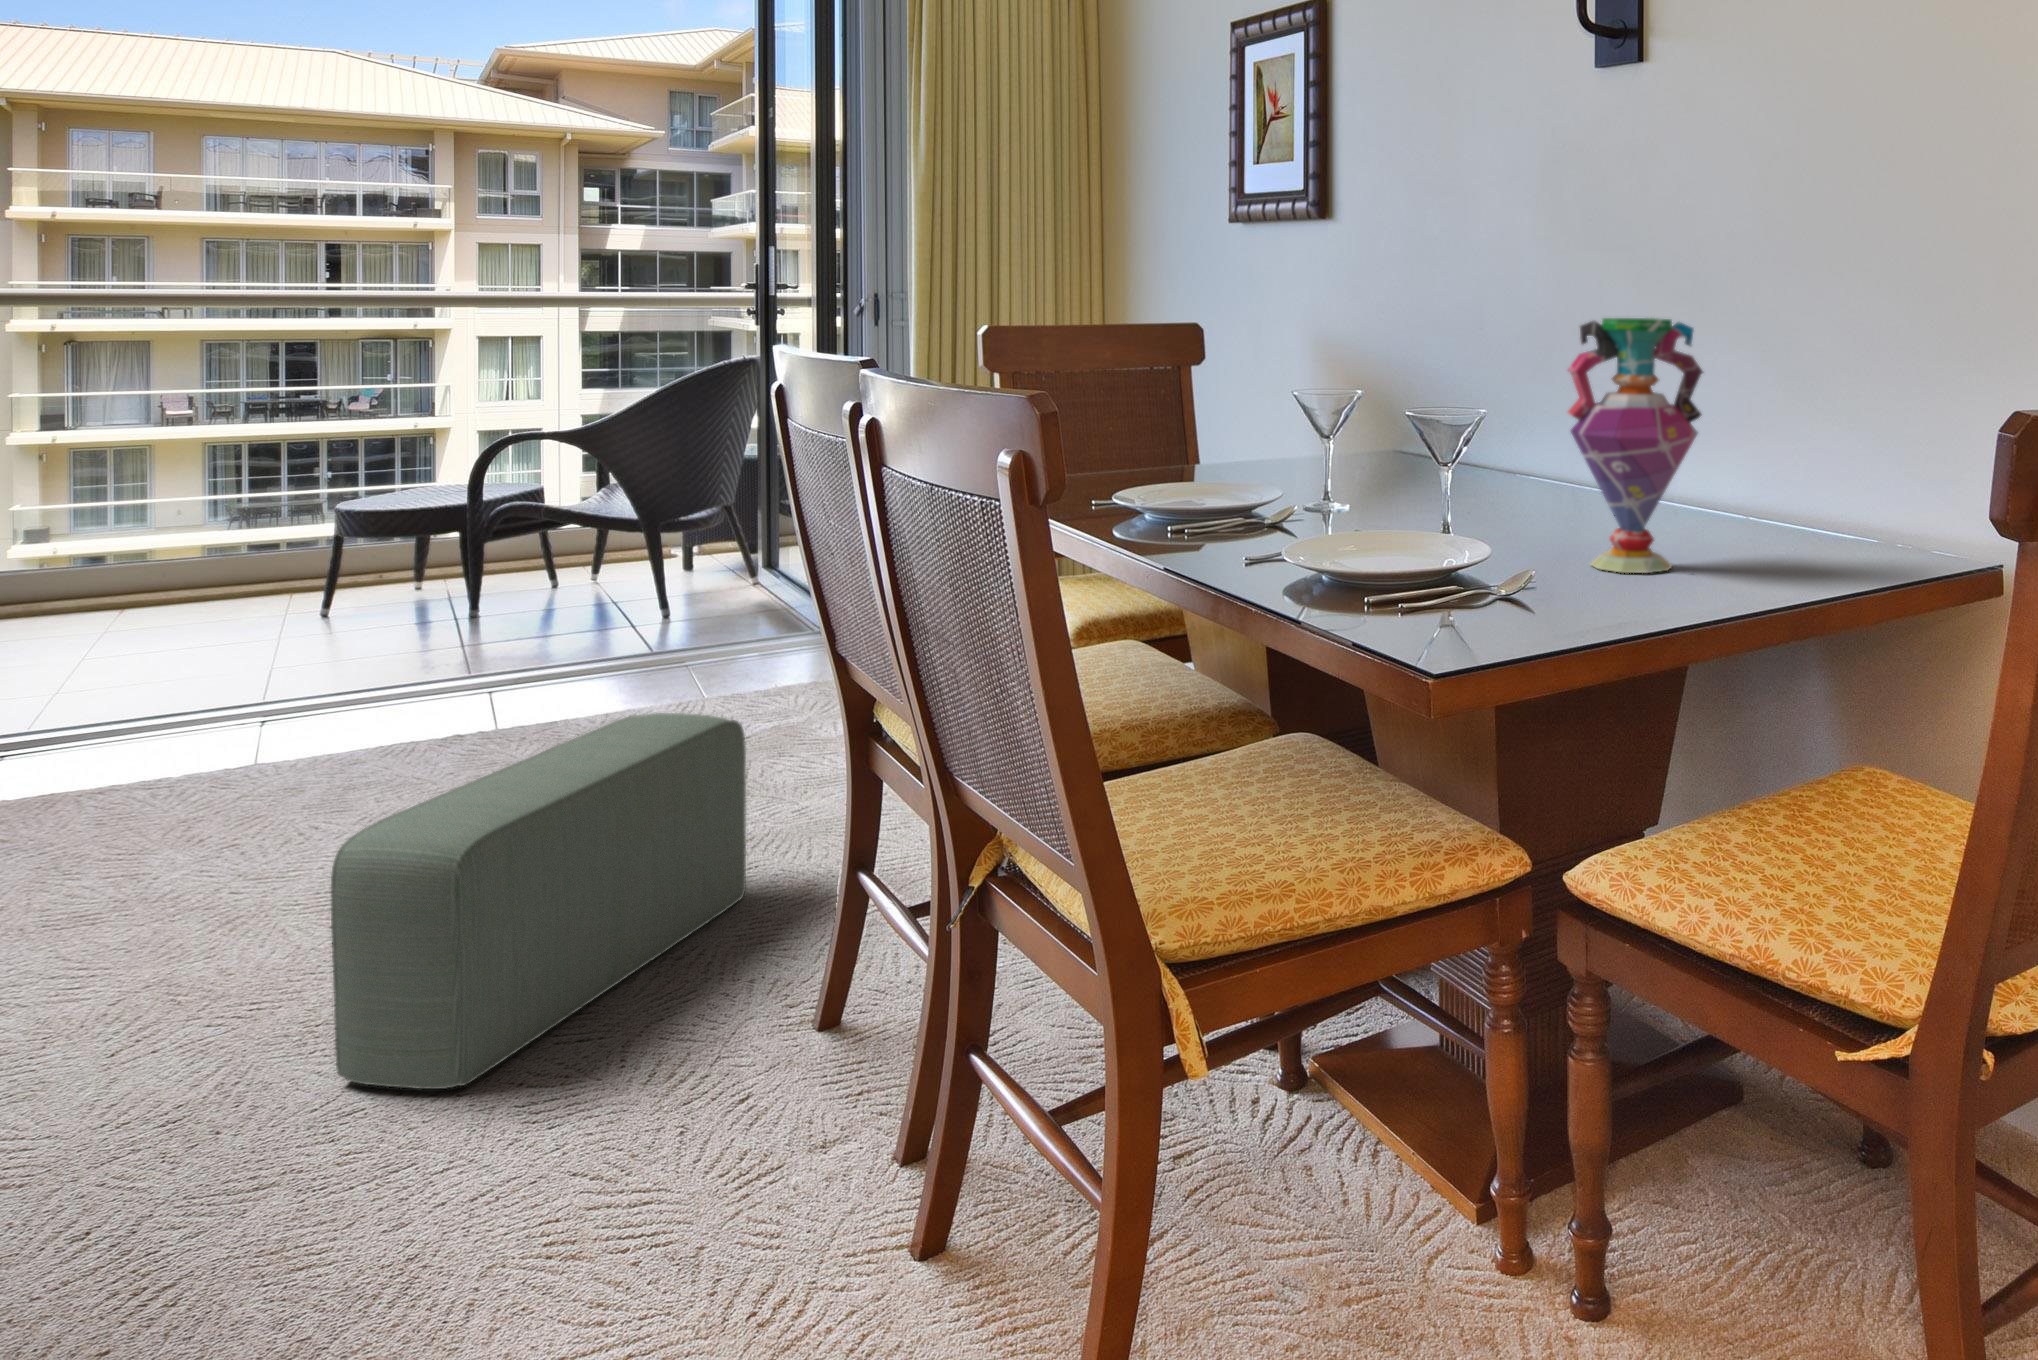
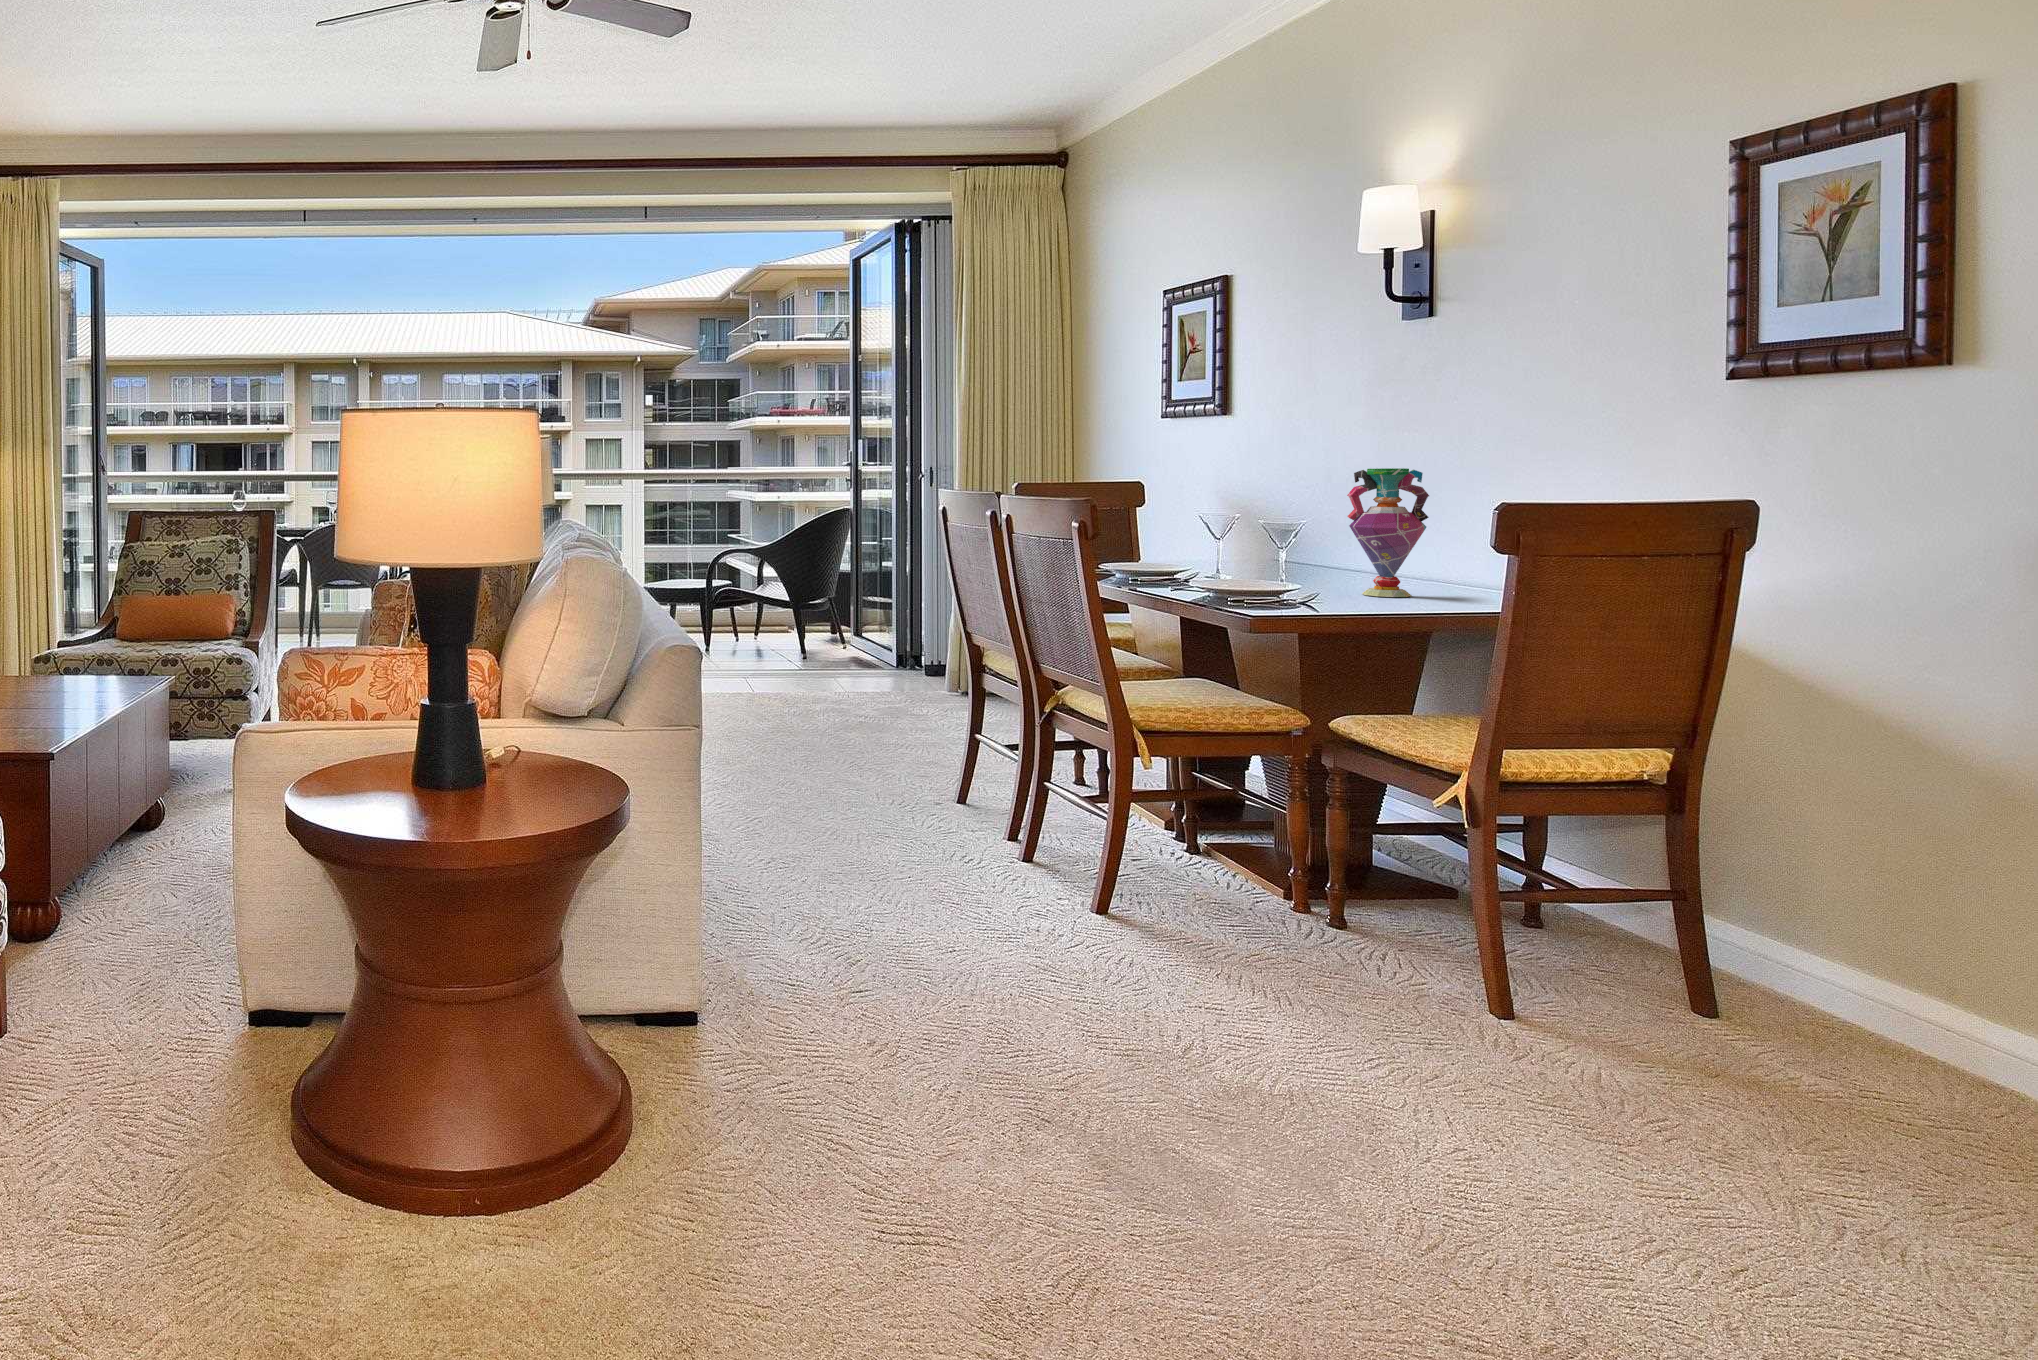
pouf: present [331,713,746,1089] -> none [766,670,905,800]

